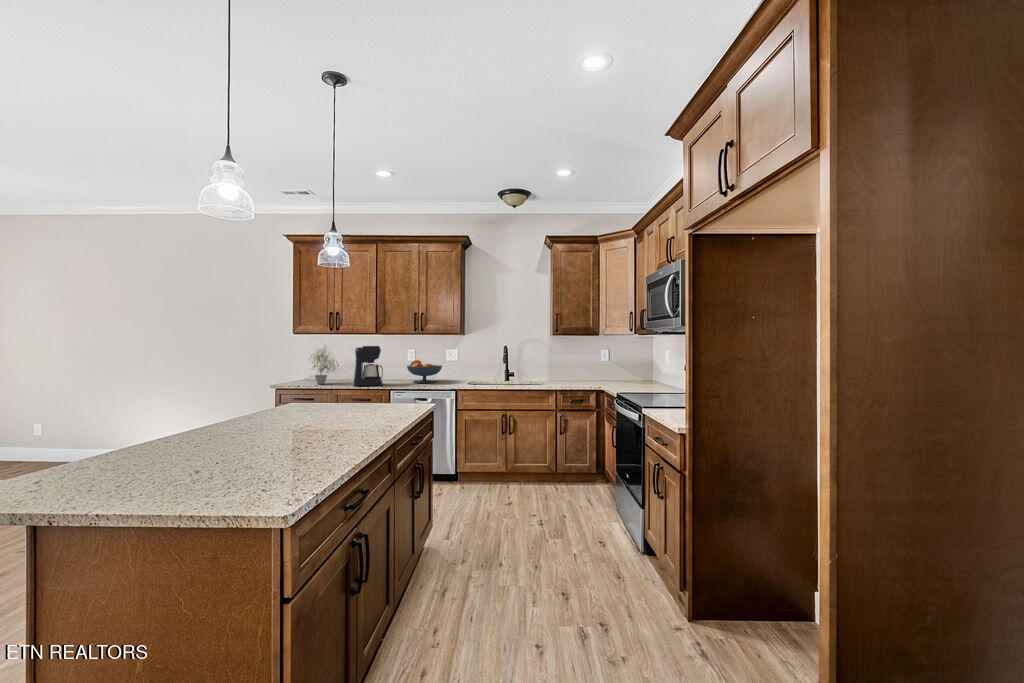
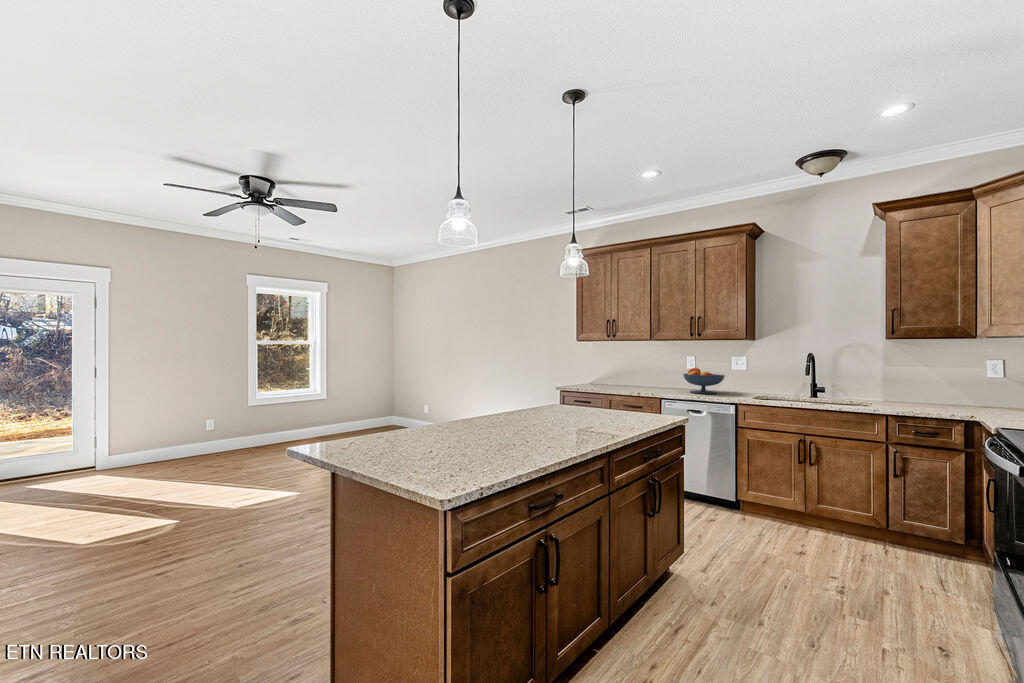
coffee maker: present [353,346,383,386] -> none [625,351,656,392]
potted plant: present [311,348,339,384] -> none [585,350,615,388]

